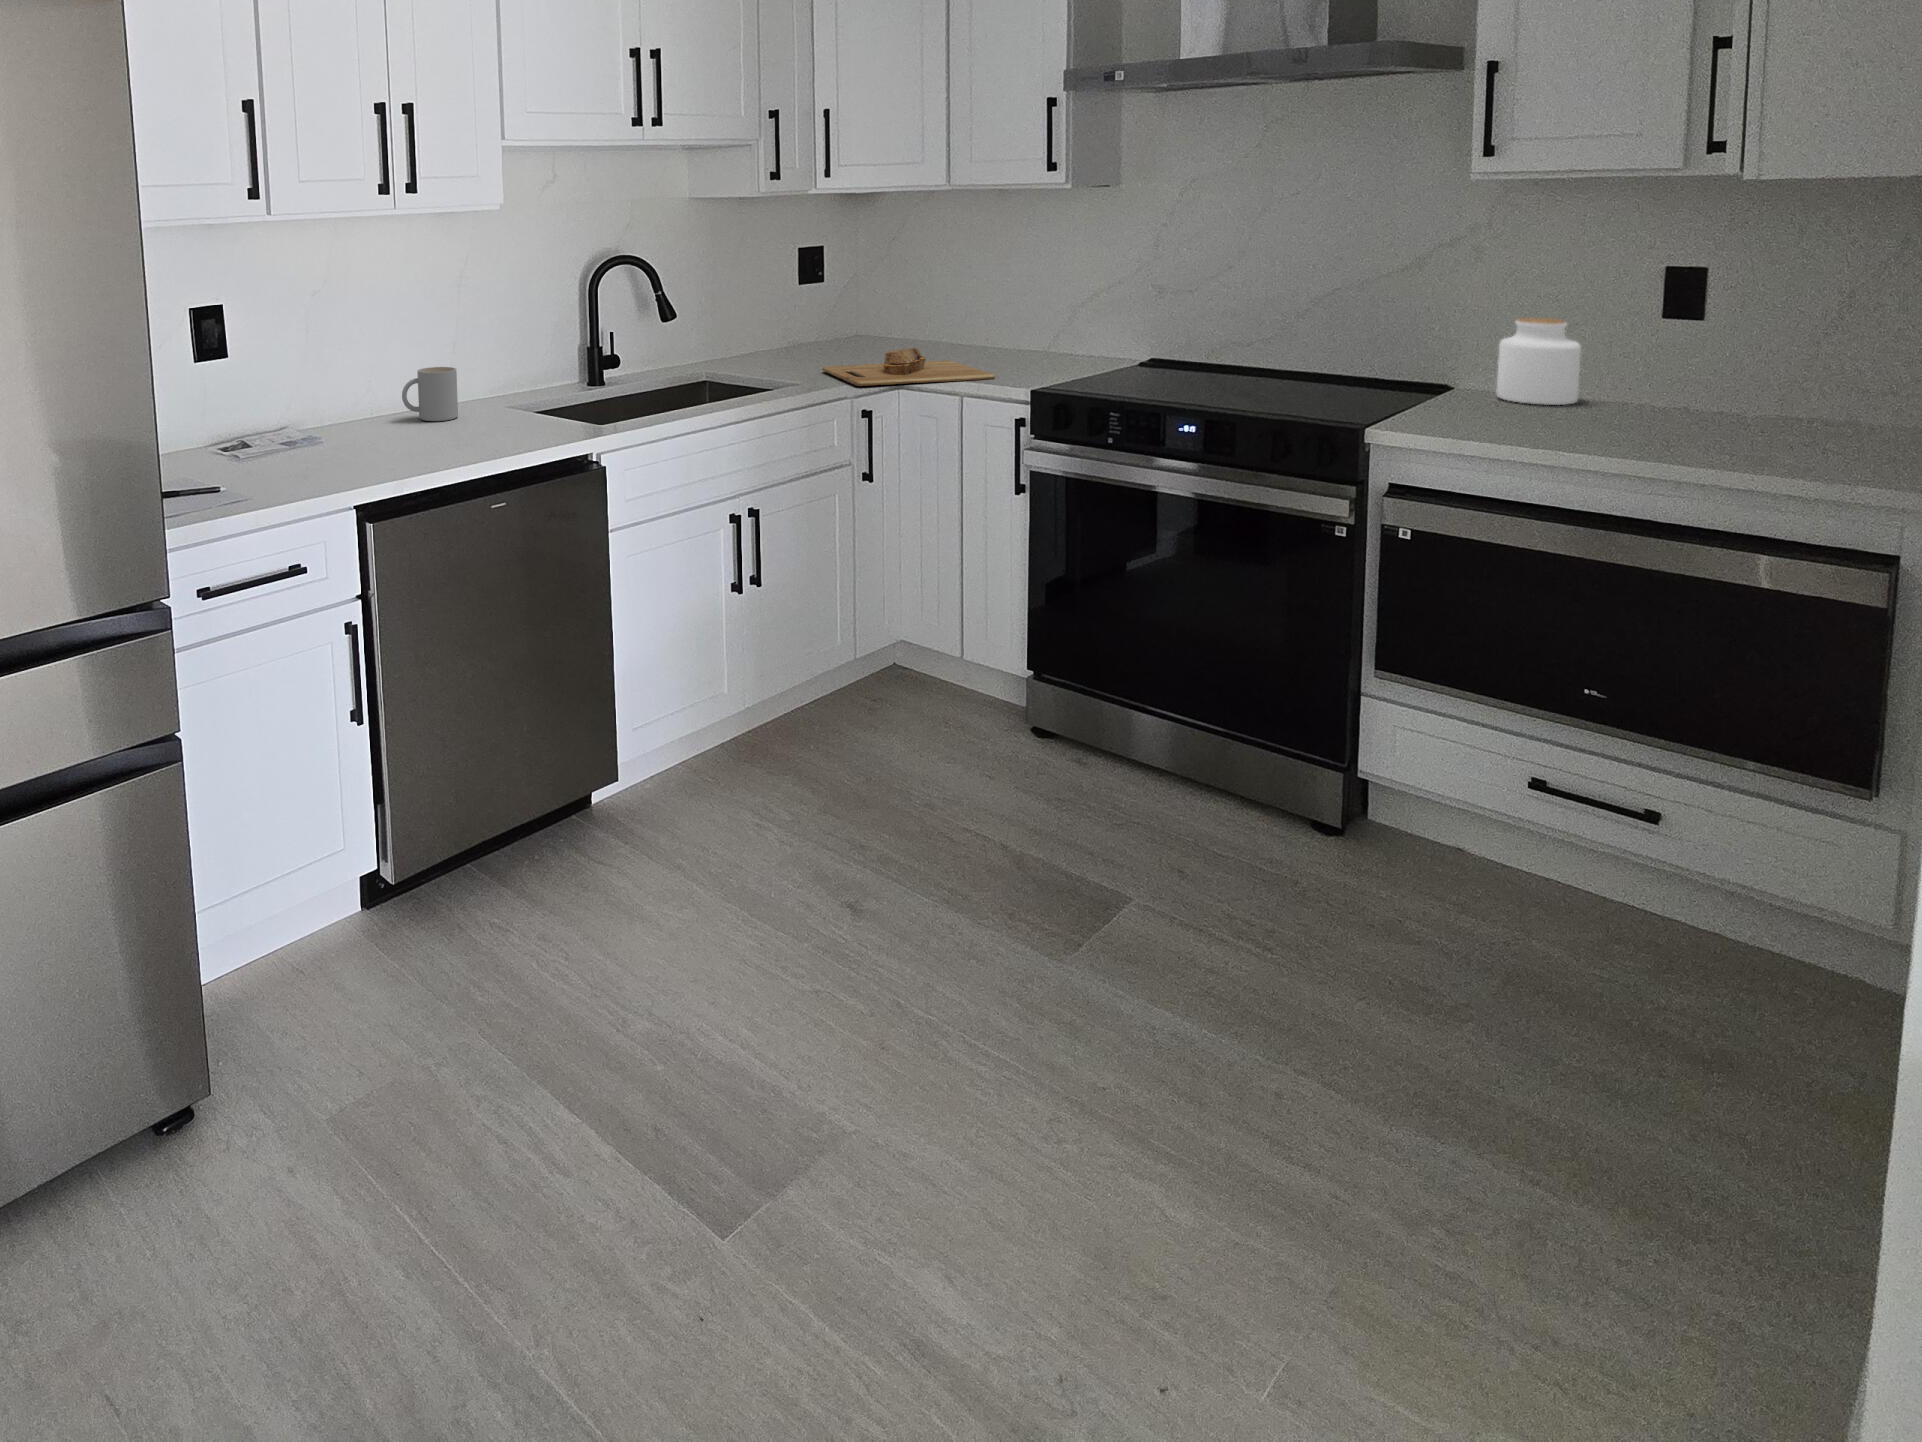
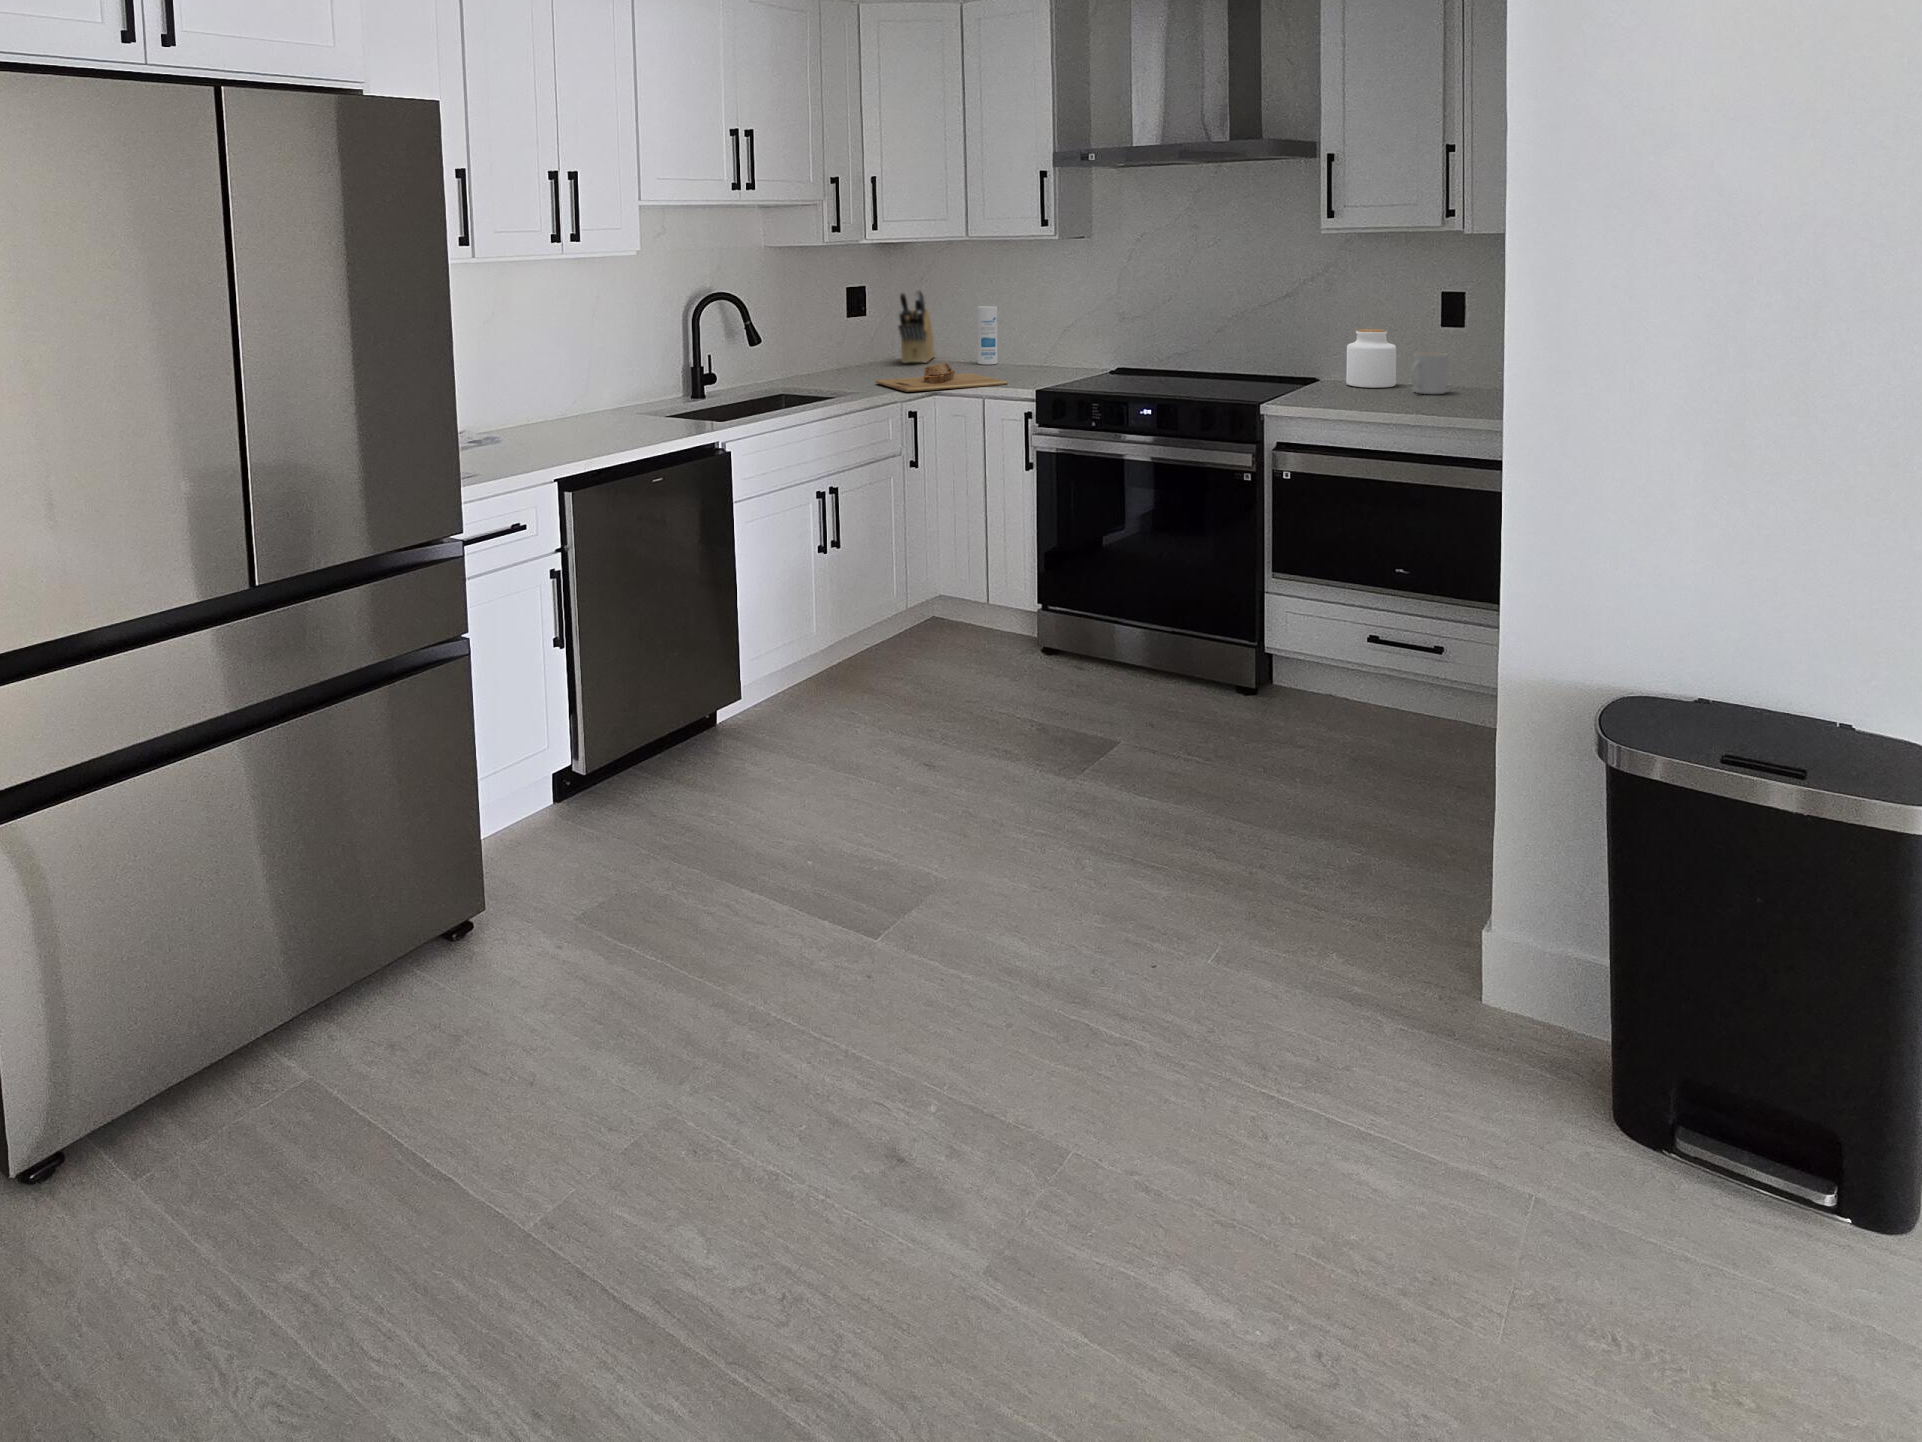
knife block: none [861,249,913,343] -> present [898,289,936,363]
canister: none [963,272,990,347] -> present [977,306,998,365]
mug: present [402,367,458,421] -> present [1411,352,1447,394]

